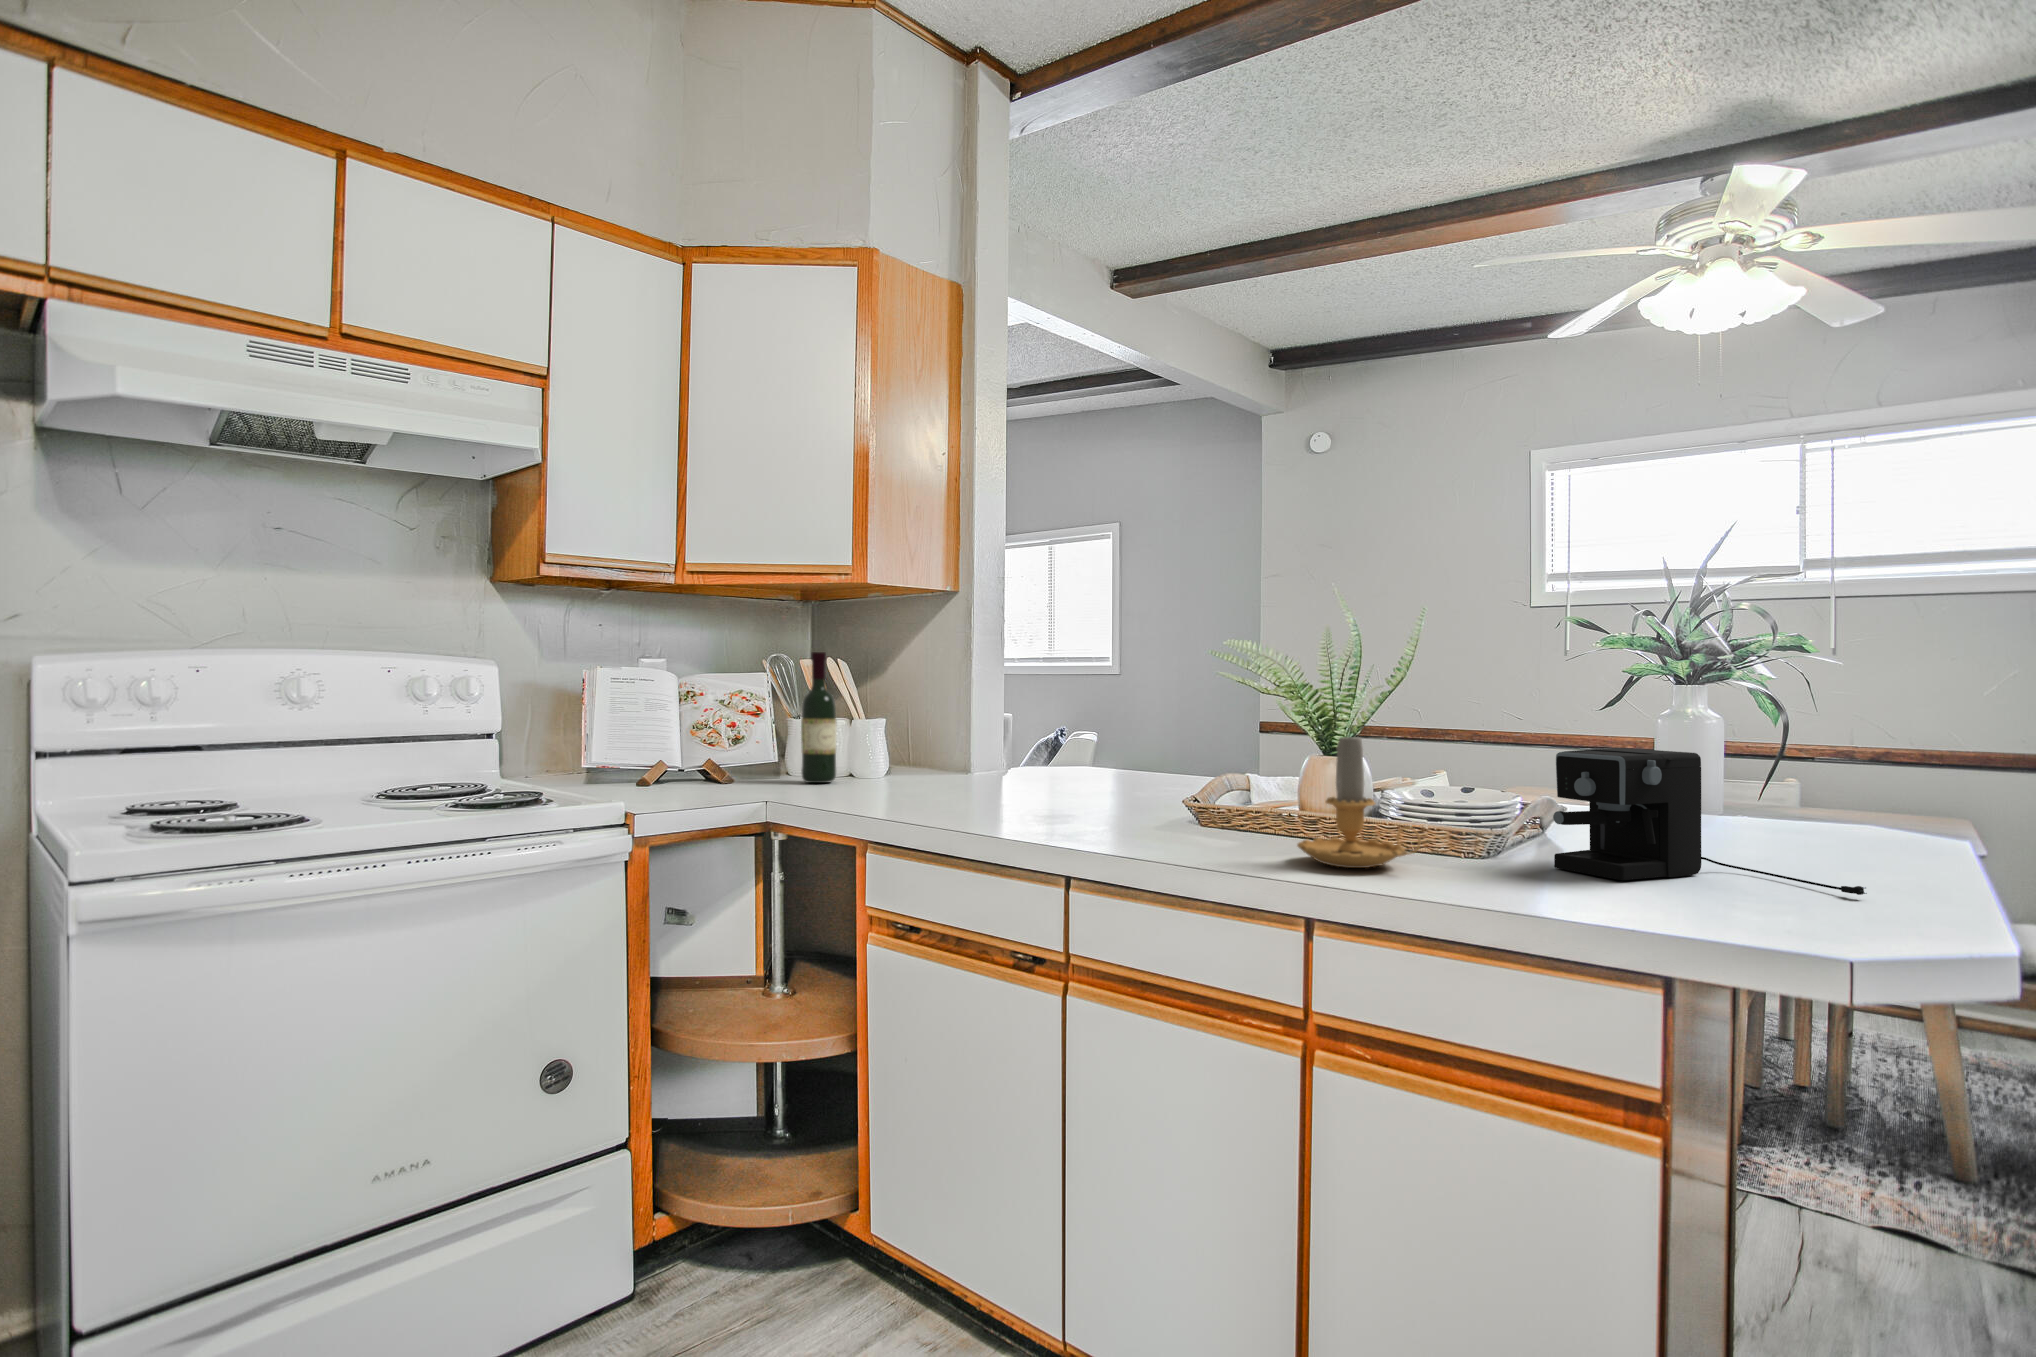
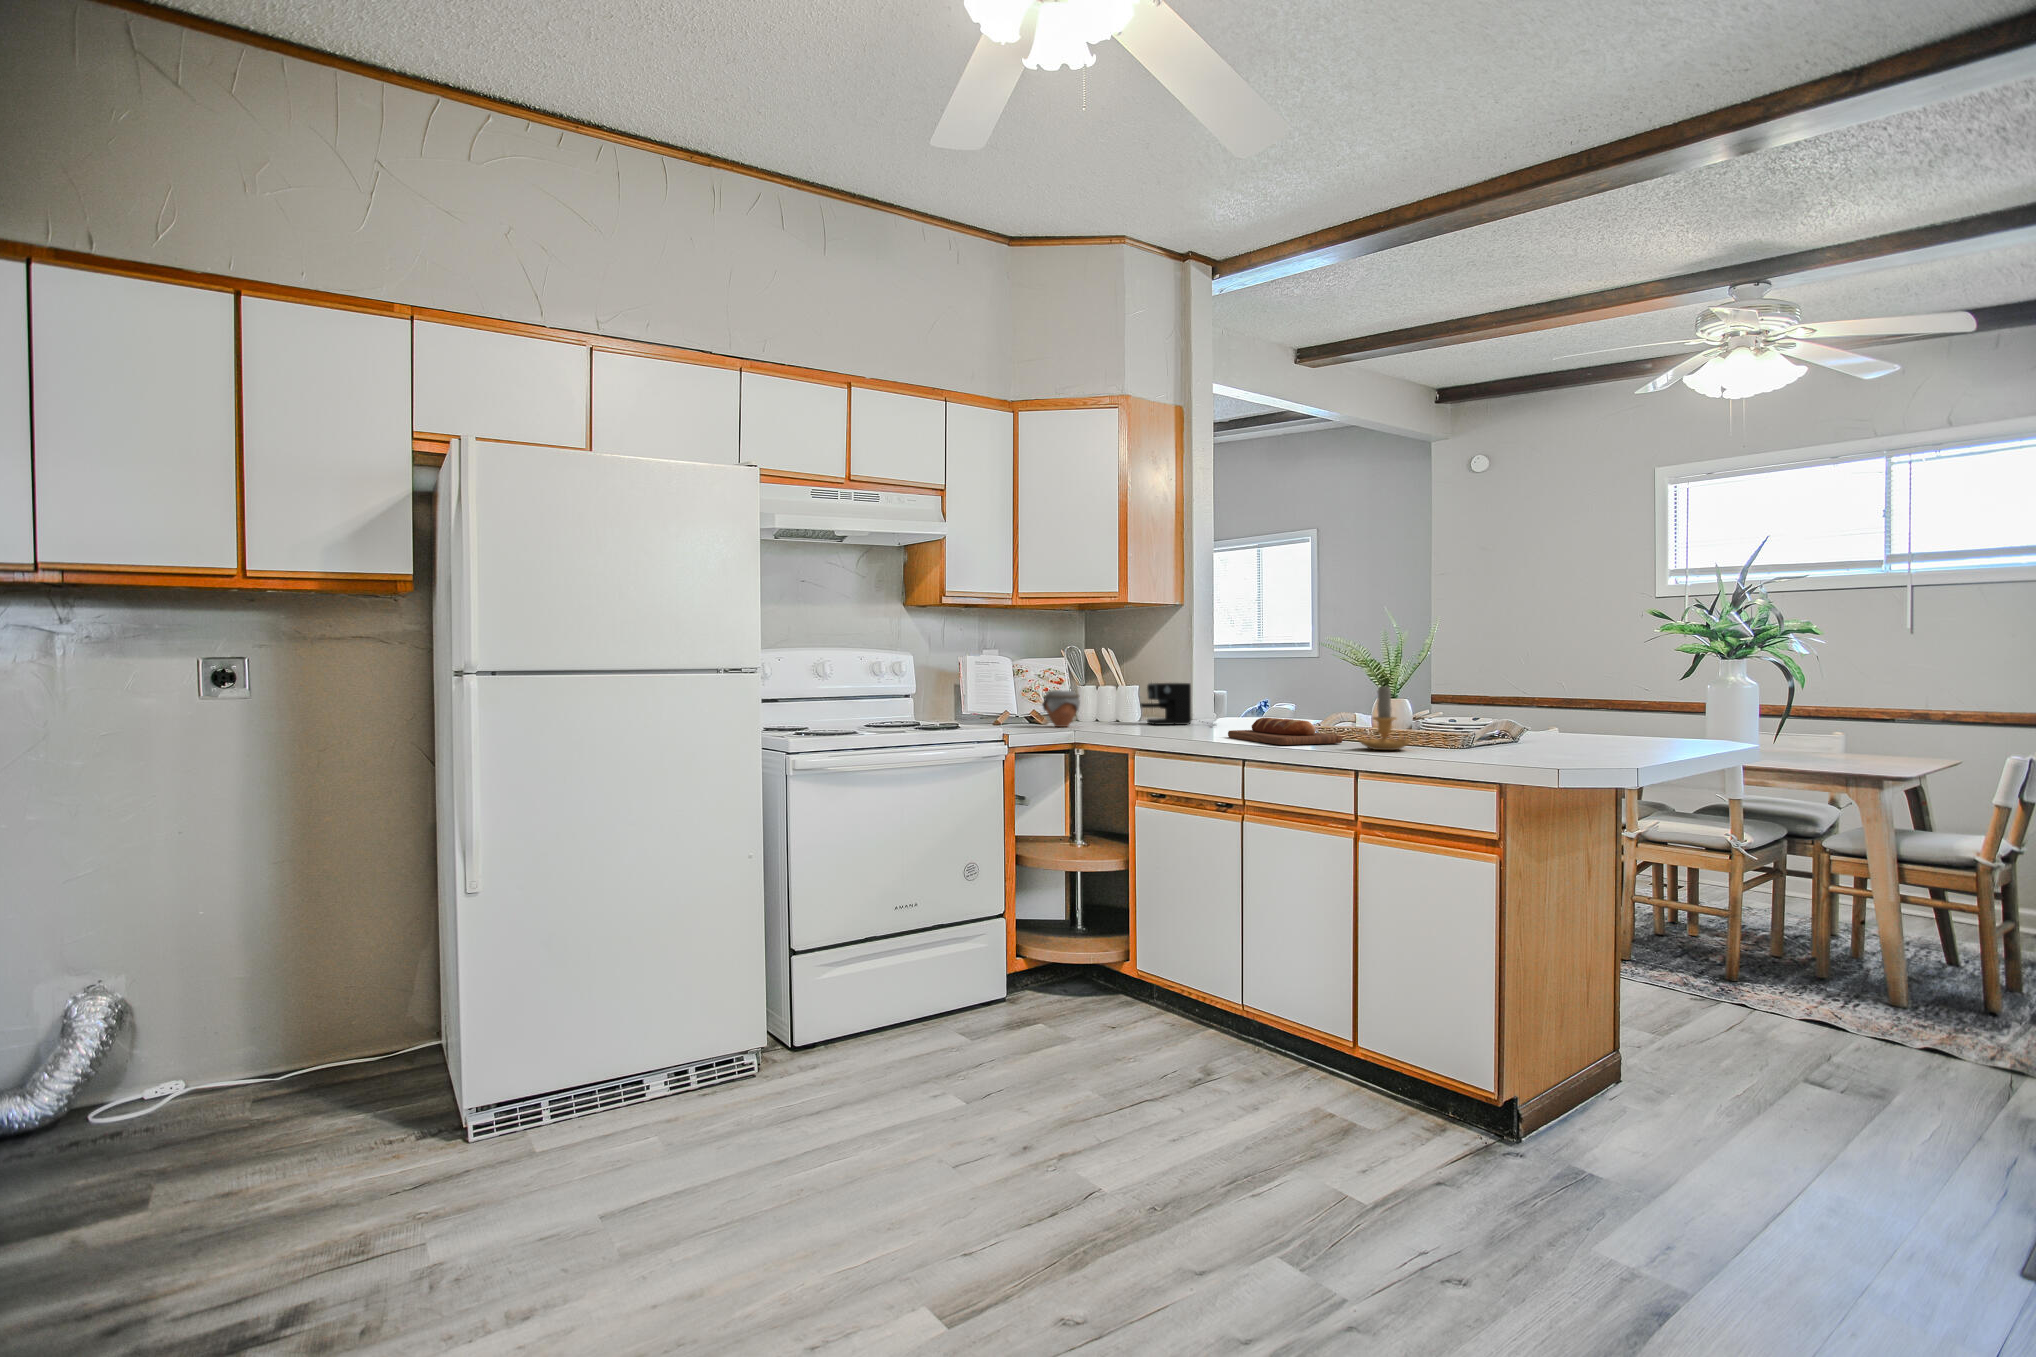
wine bottle: present [801,652,836,783] -> none [1086,645,1108,724]
jar: none [717,727,786,791] -> present [1042,690,1080,727]
coffee maker: present [1553,748,1867,895] -> present [1140,683,1216,726]
bread loaf: none [1036,786,1253,850] -> present [1228,718,1343,745]

